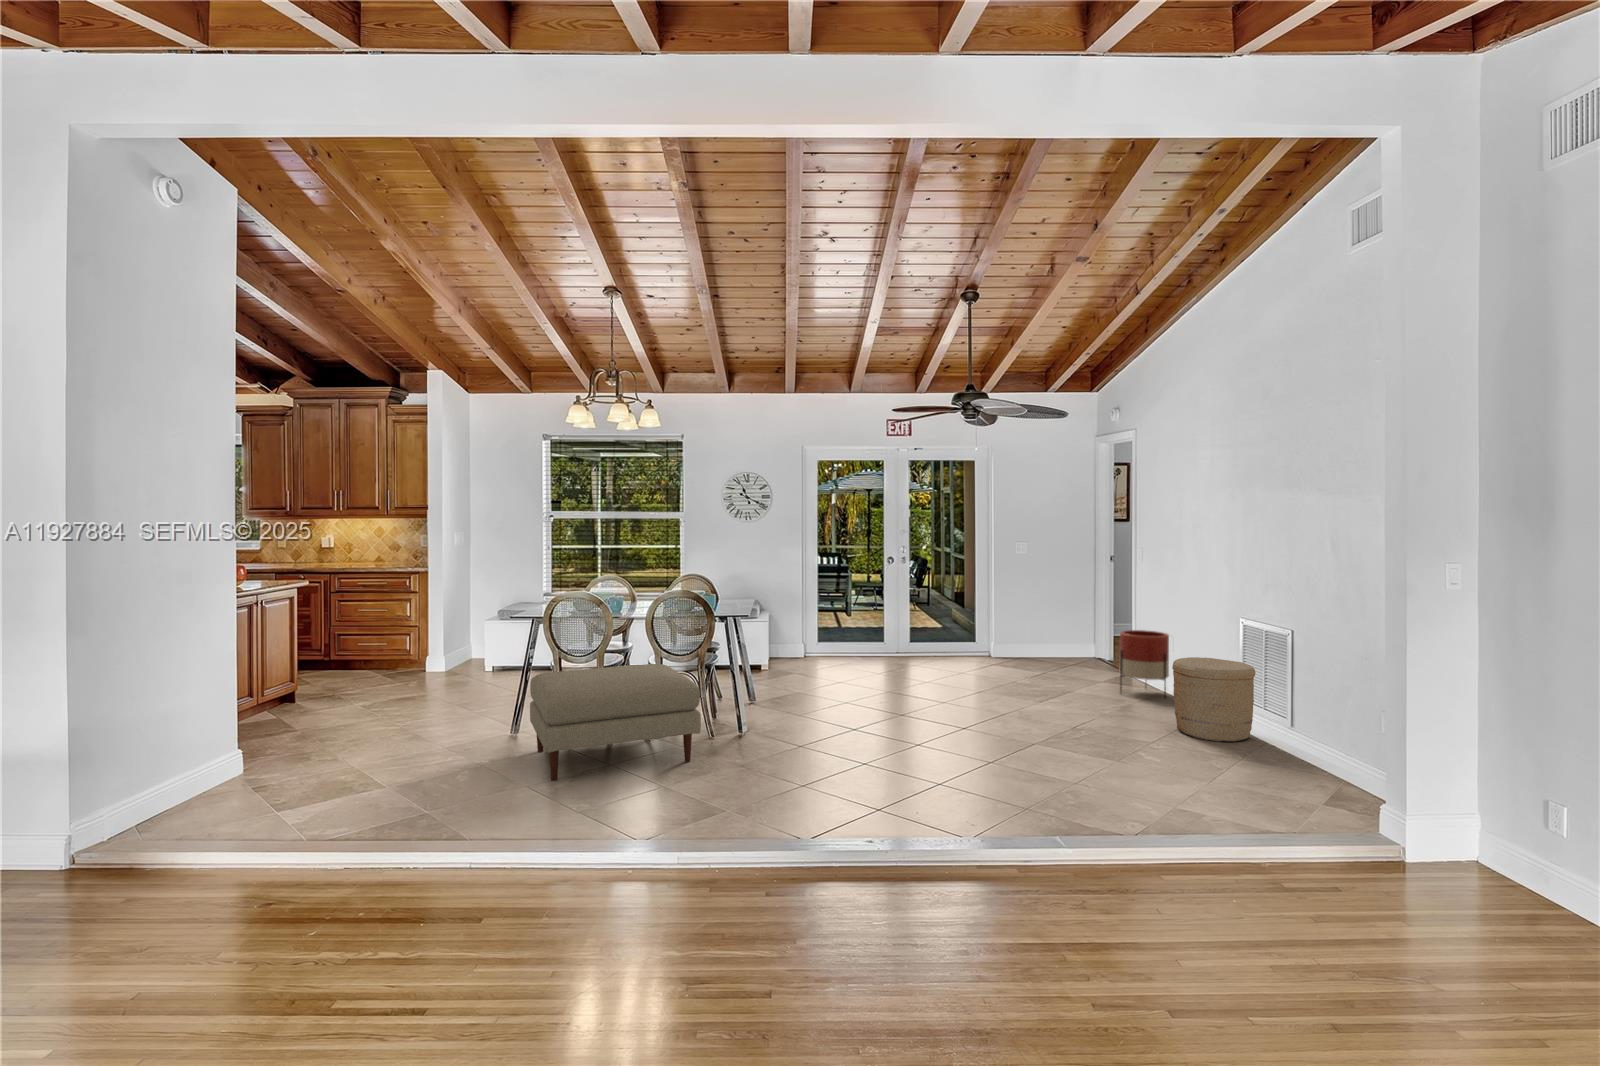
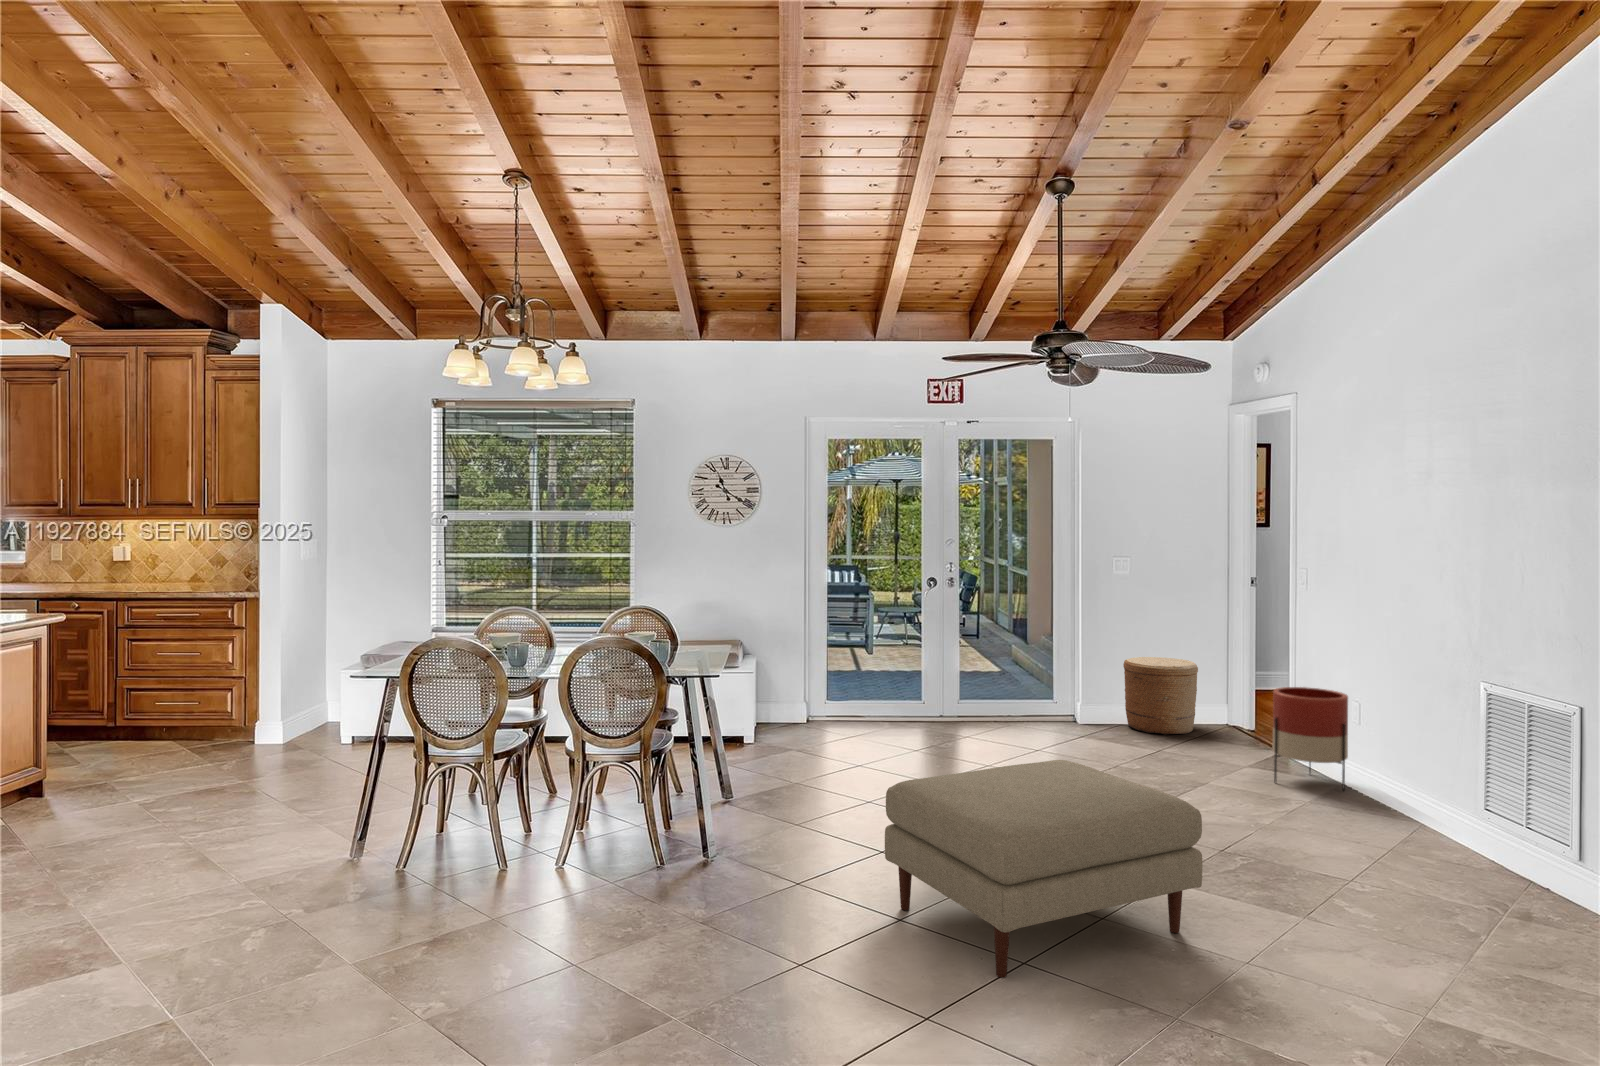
woven basket: present [1172,657,1256,742] -> present [1123,657,1198,735]
ottoman: present [530,664,701,781] -> present [885,760,1203,978]

